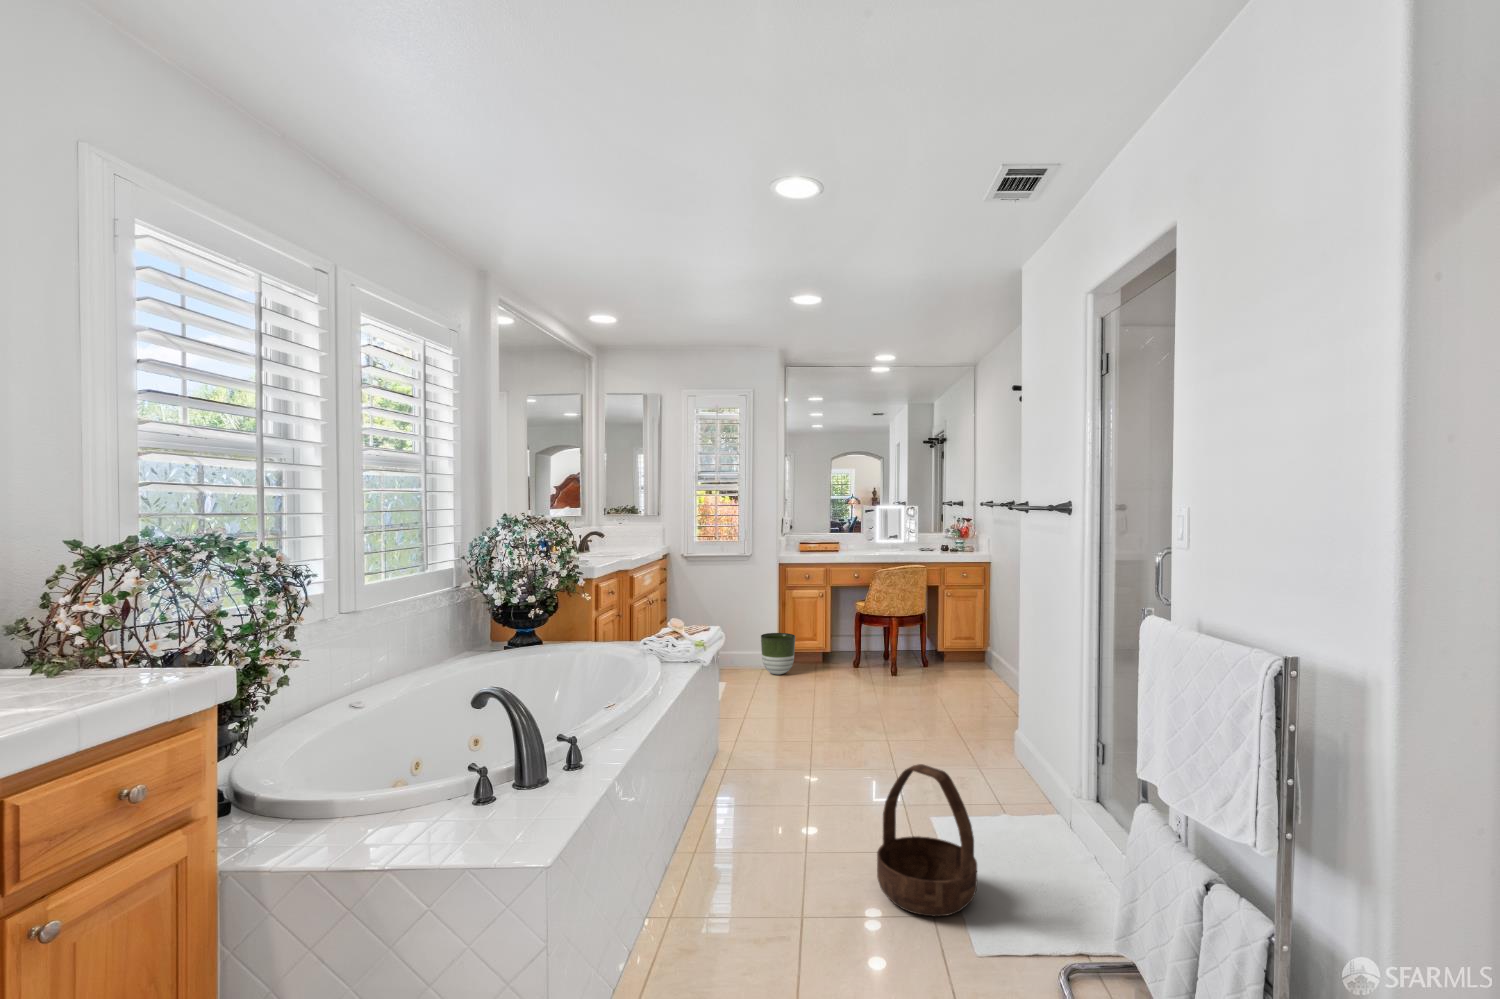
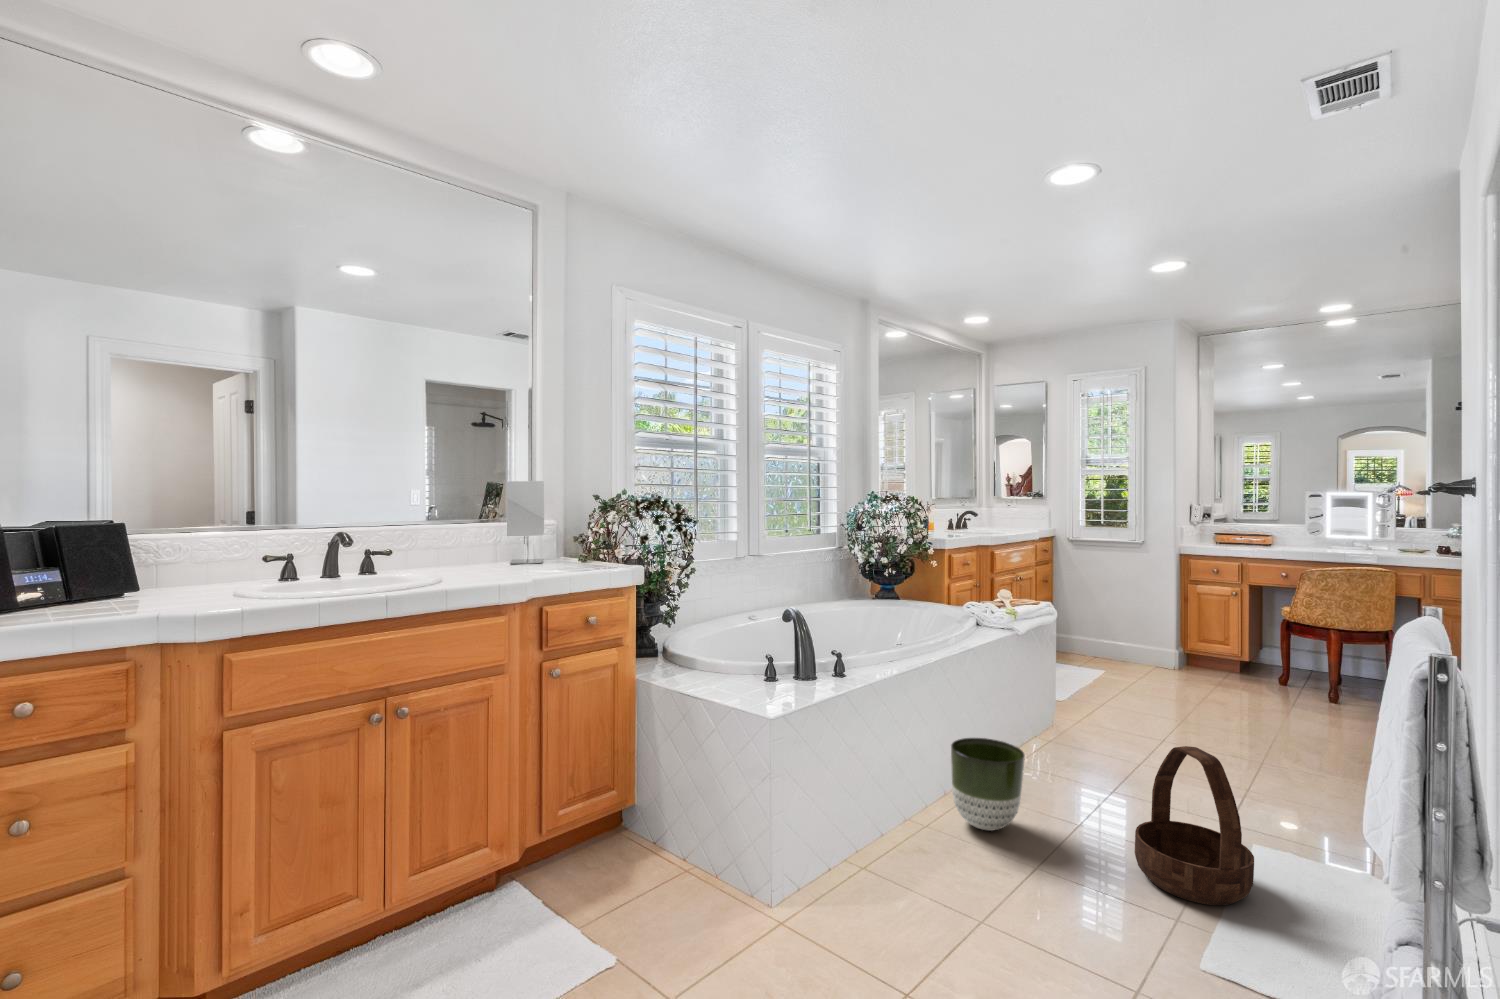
planter: present [761,633,795,675] -> present [951,738,1025,831]

